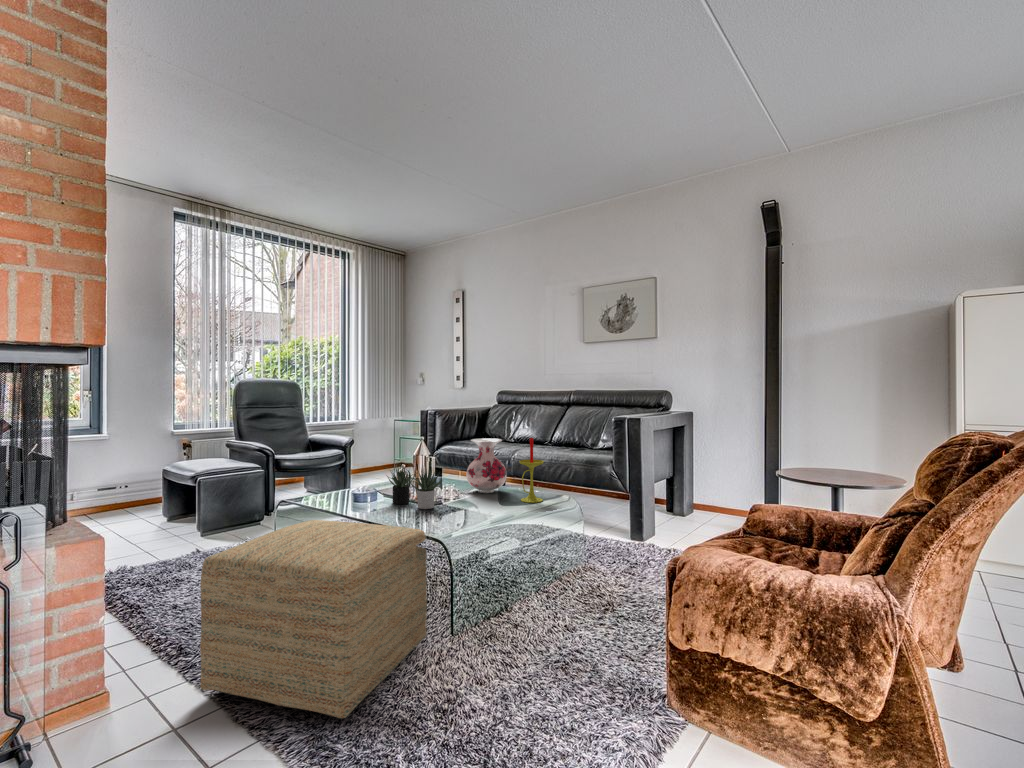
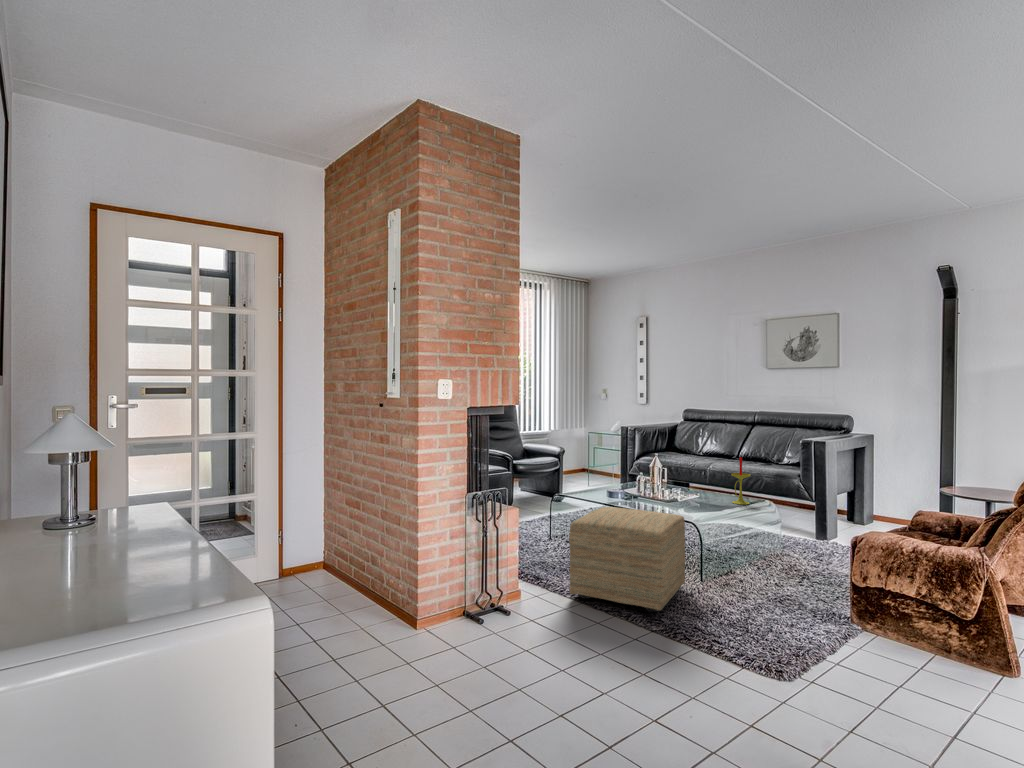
vase: present [466,438,507,493] -> none [686,456,717,496]
succulent plant: present [387,468,442,509] -> none [634,473,680,505]

